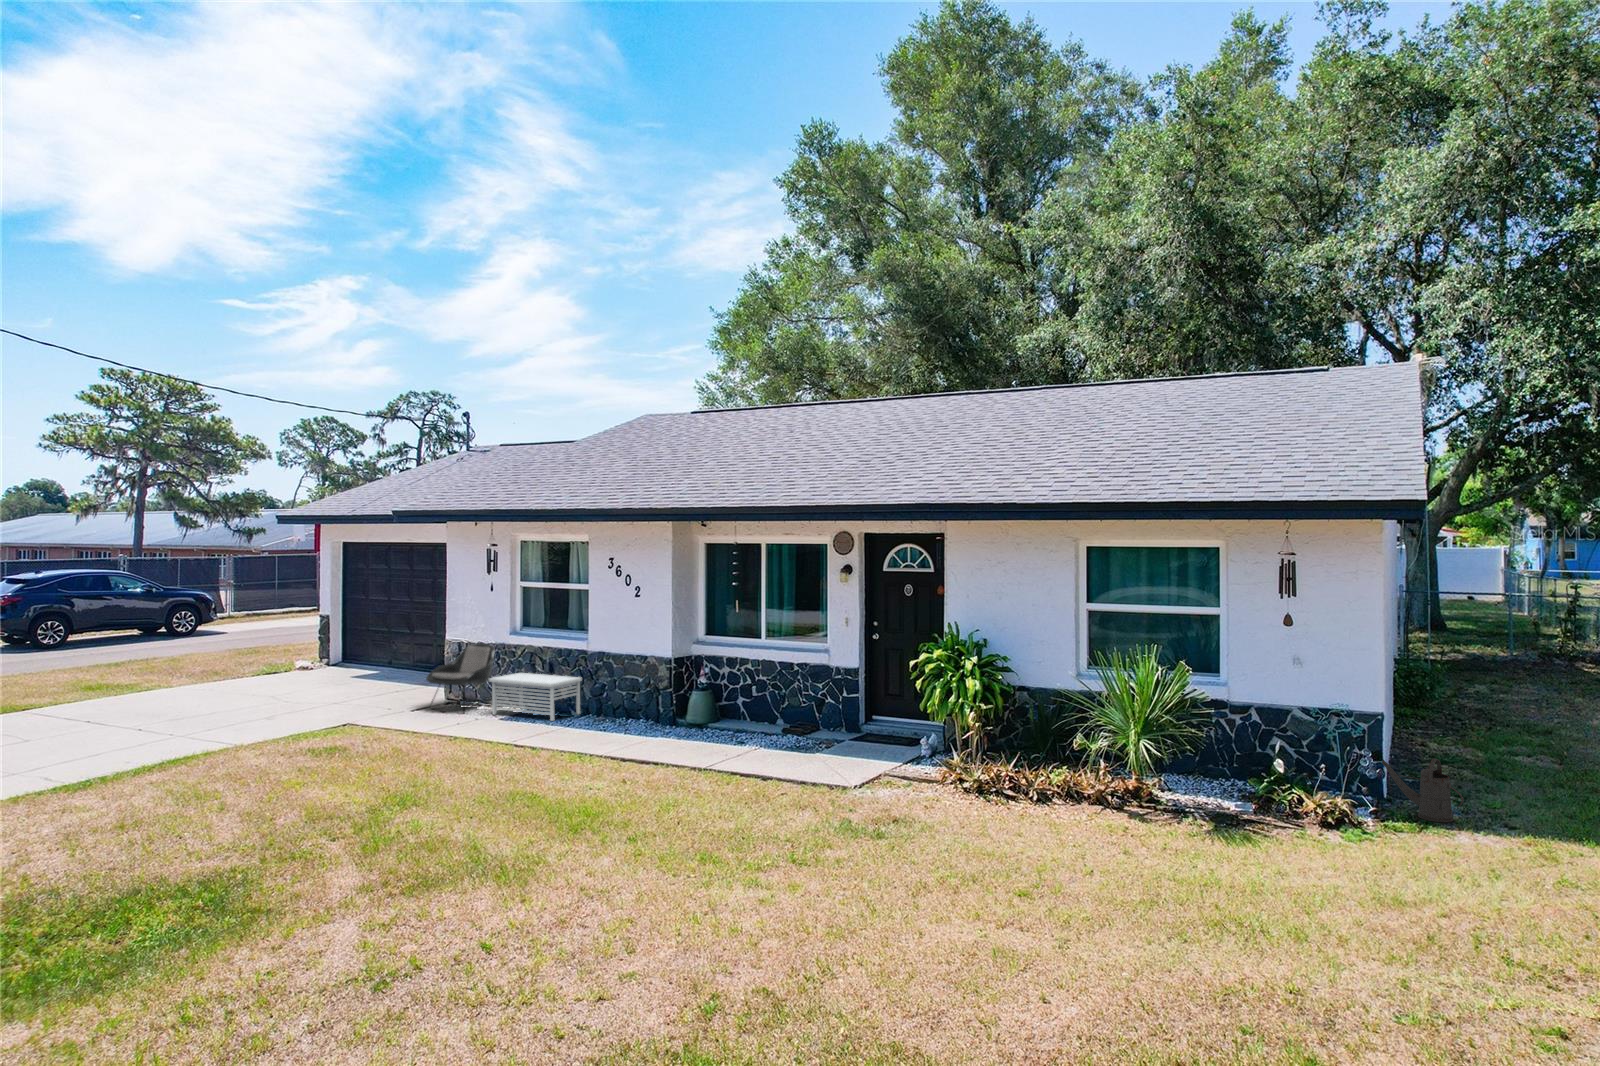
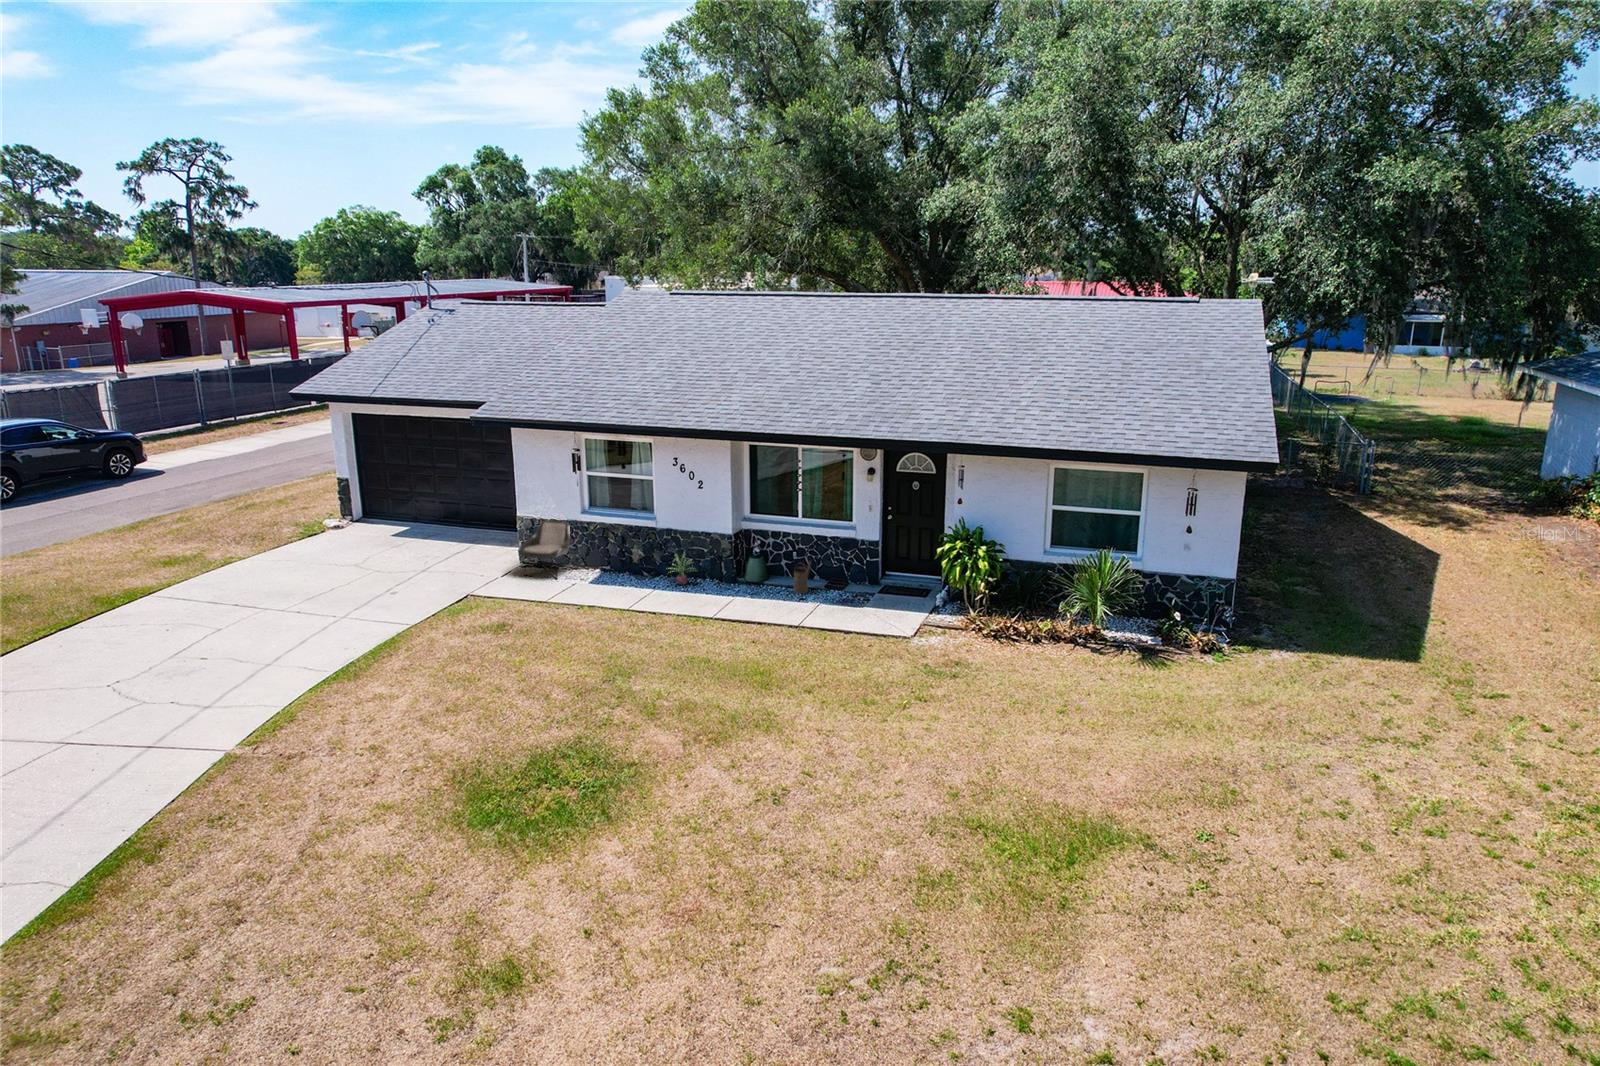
storage bench: present [489,673,582,721] -> none [577,543,652,584]
decorative plant: none [585,682,628,724] -> present [673,556,688,585]
watering can: present [1382,759,1463,822] -> present [793,562,811,594]

